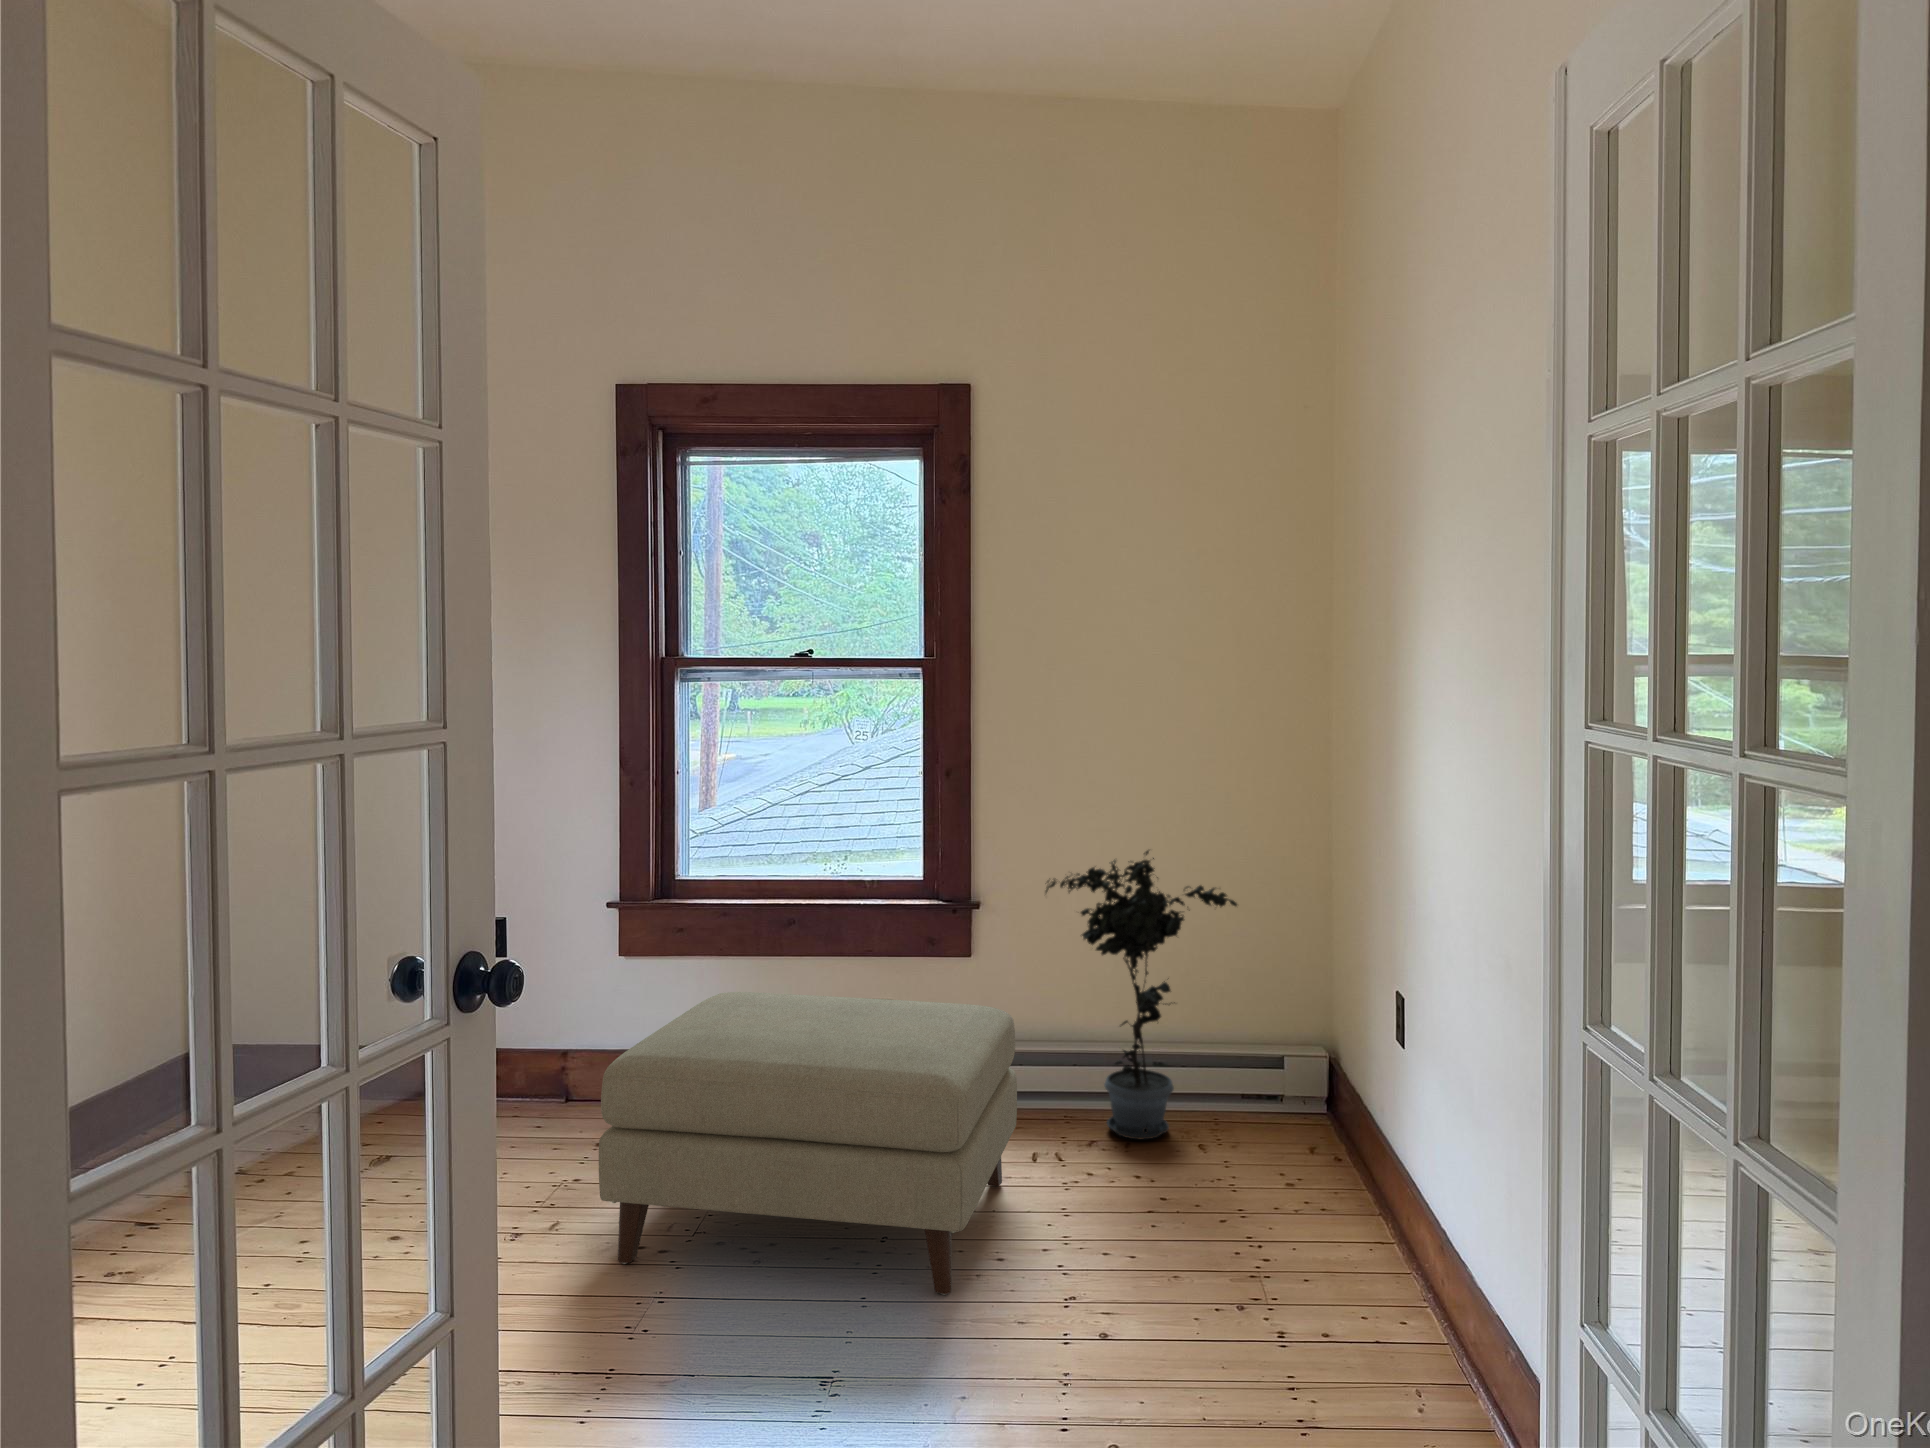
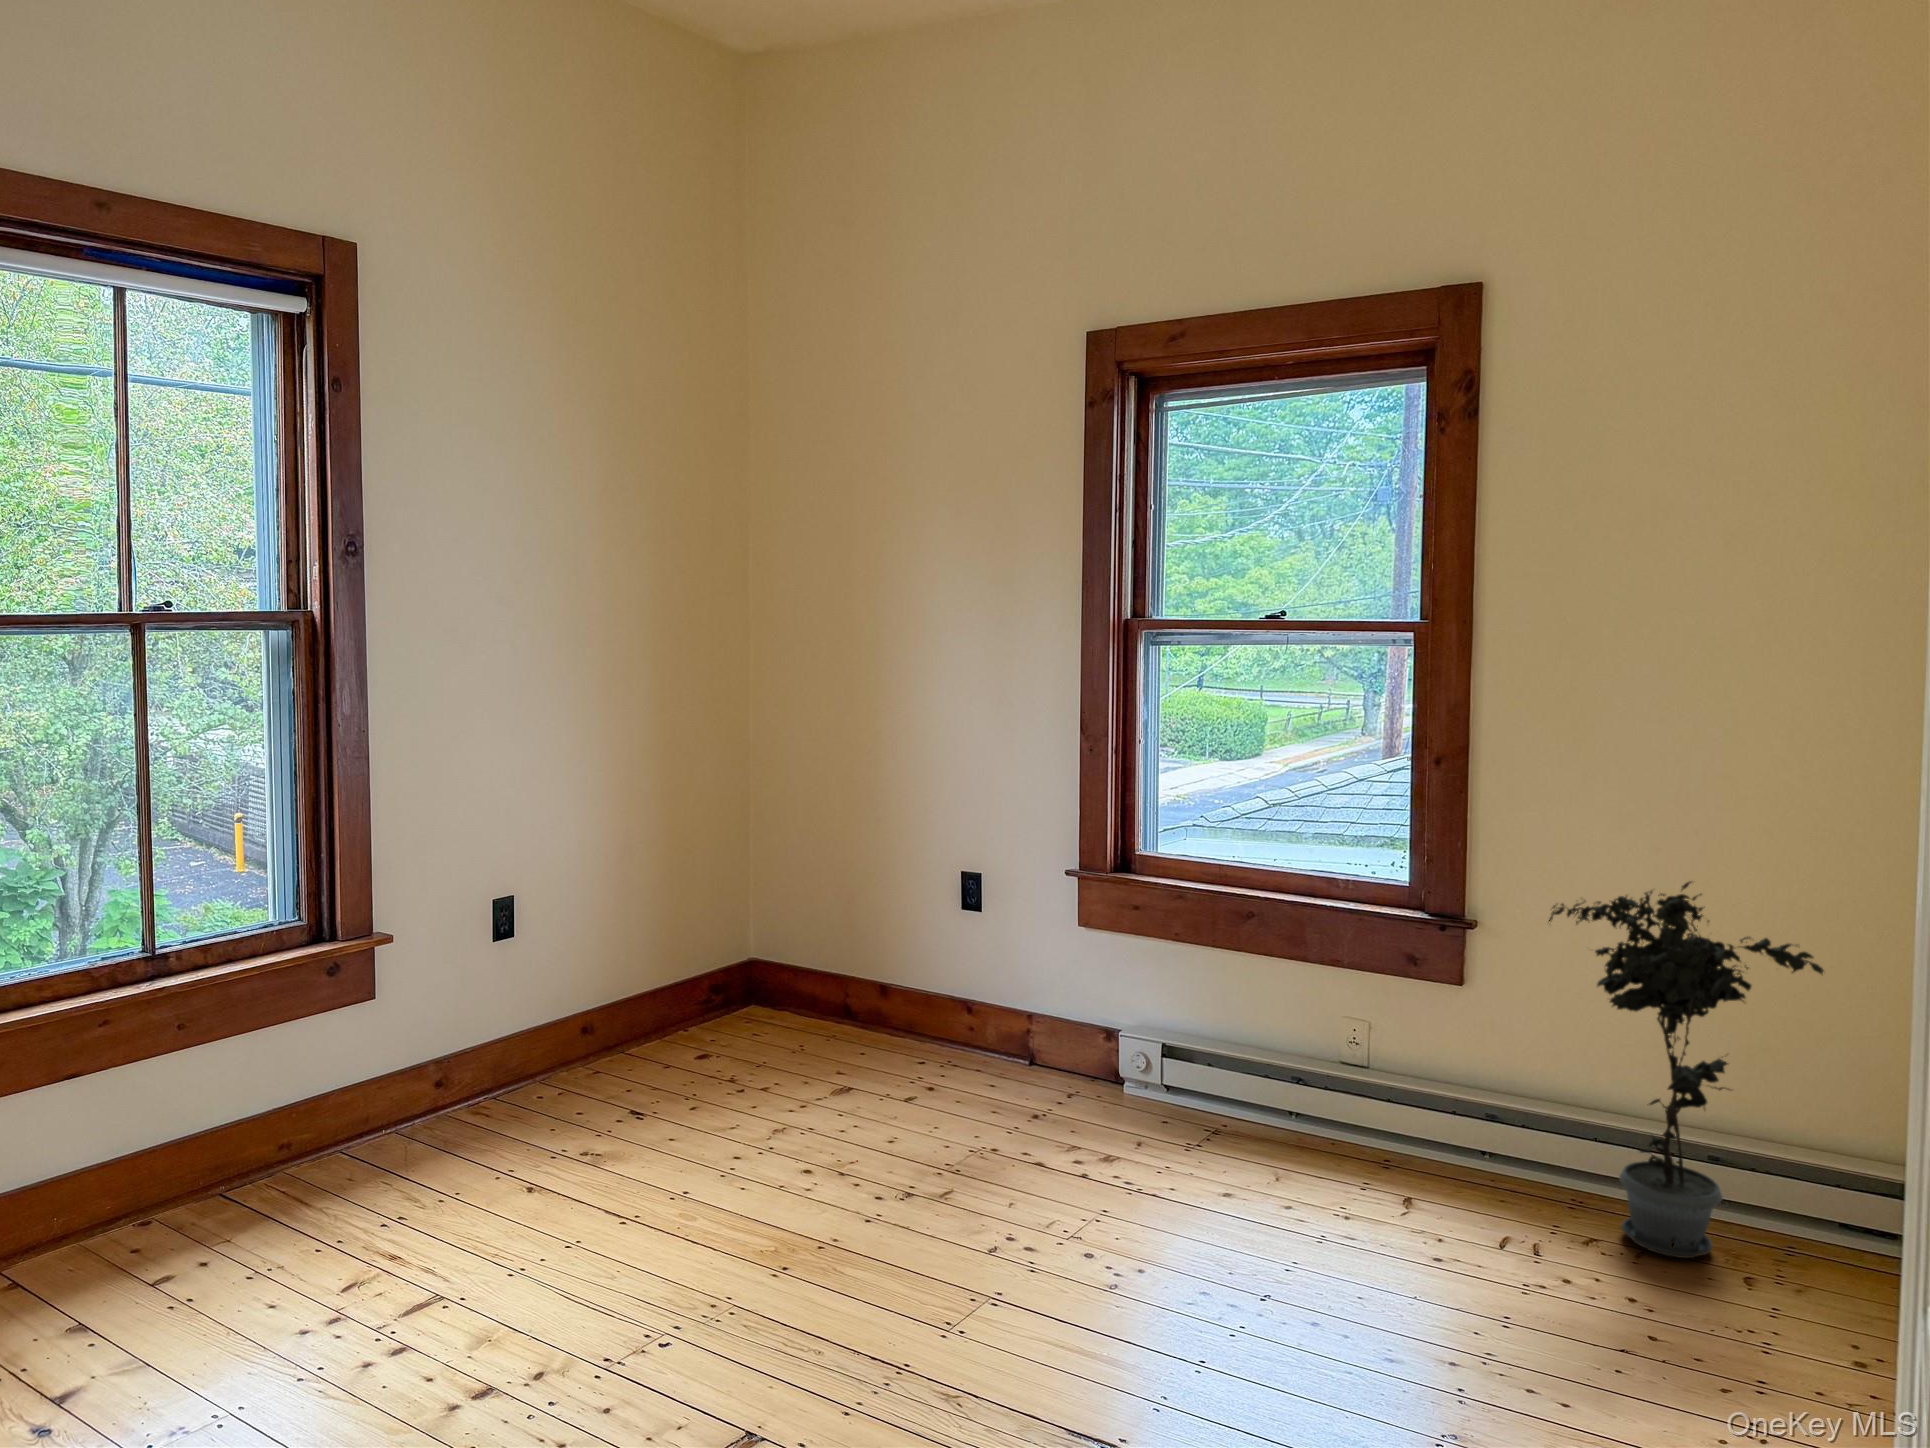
ottoman: present [599,992,1017,1295] -> none [983,980,1470,1365]

